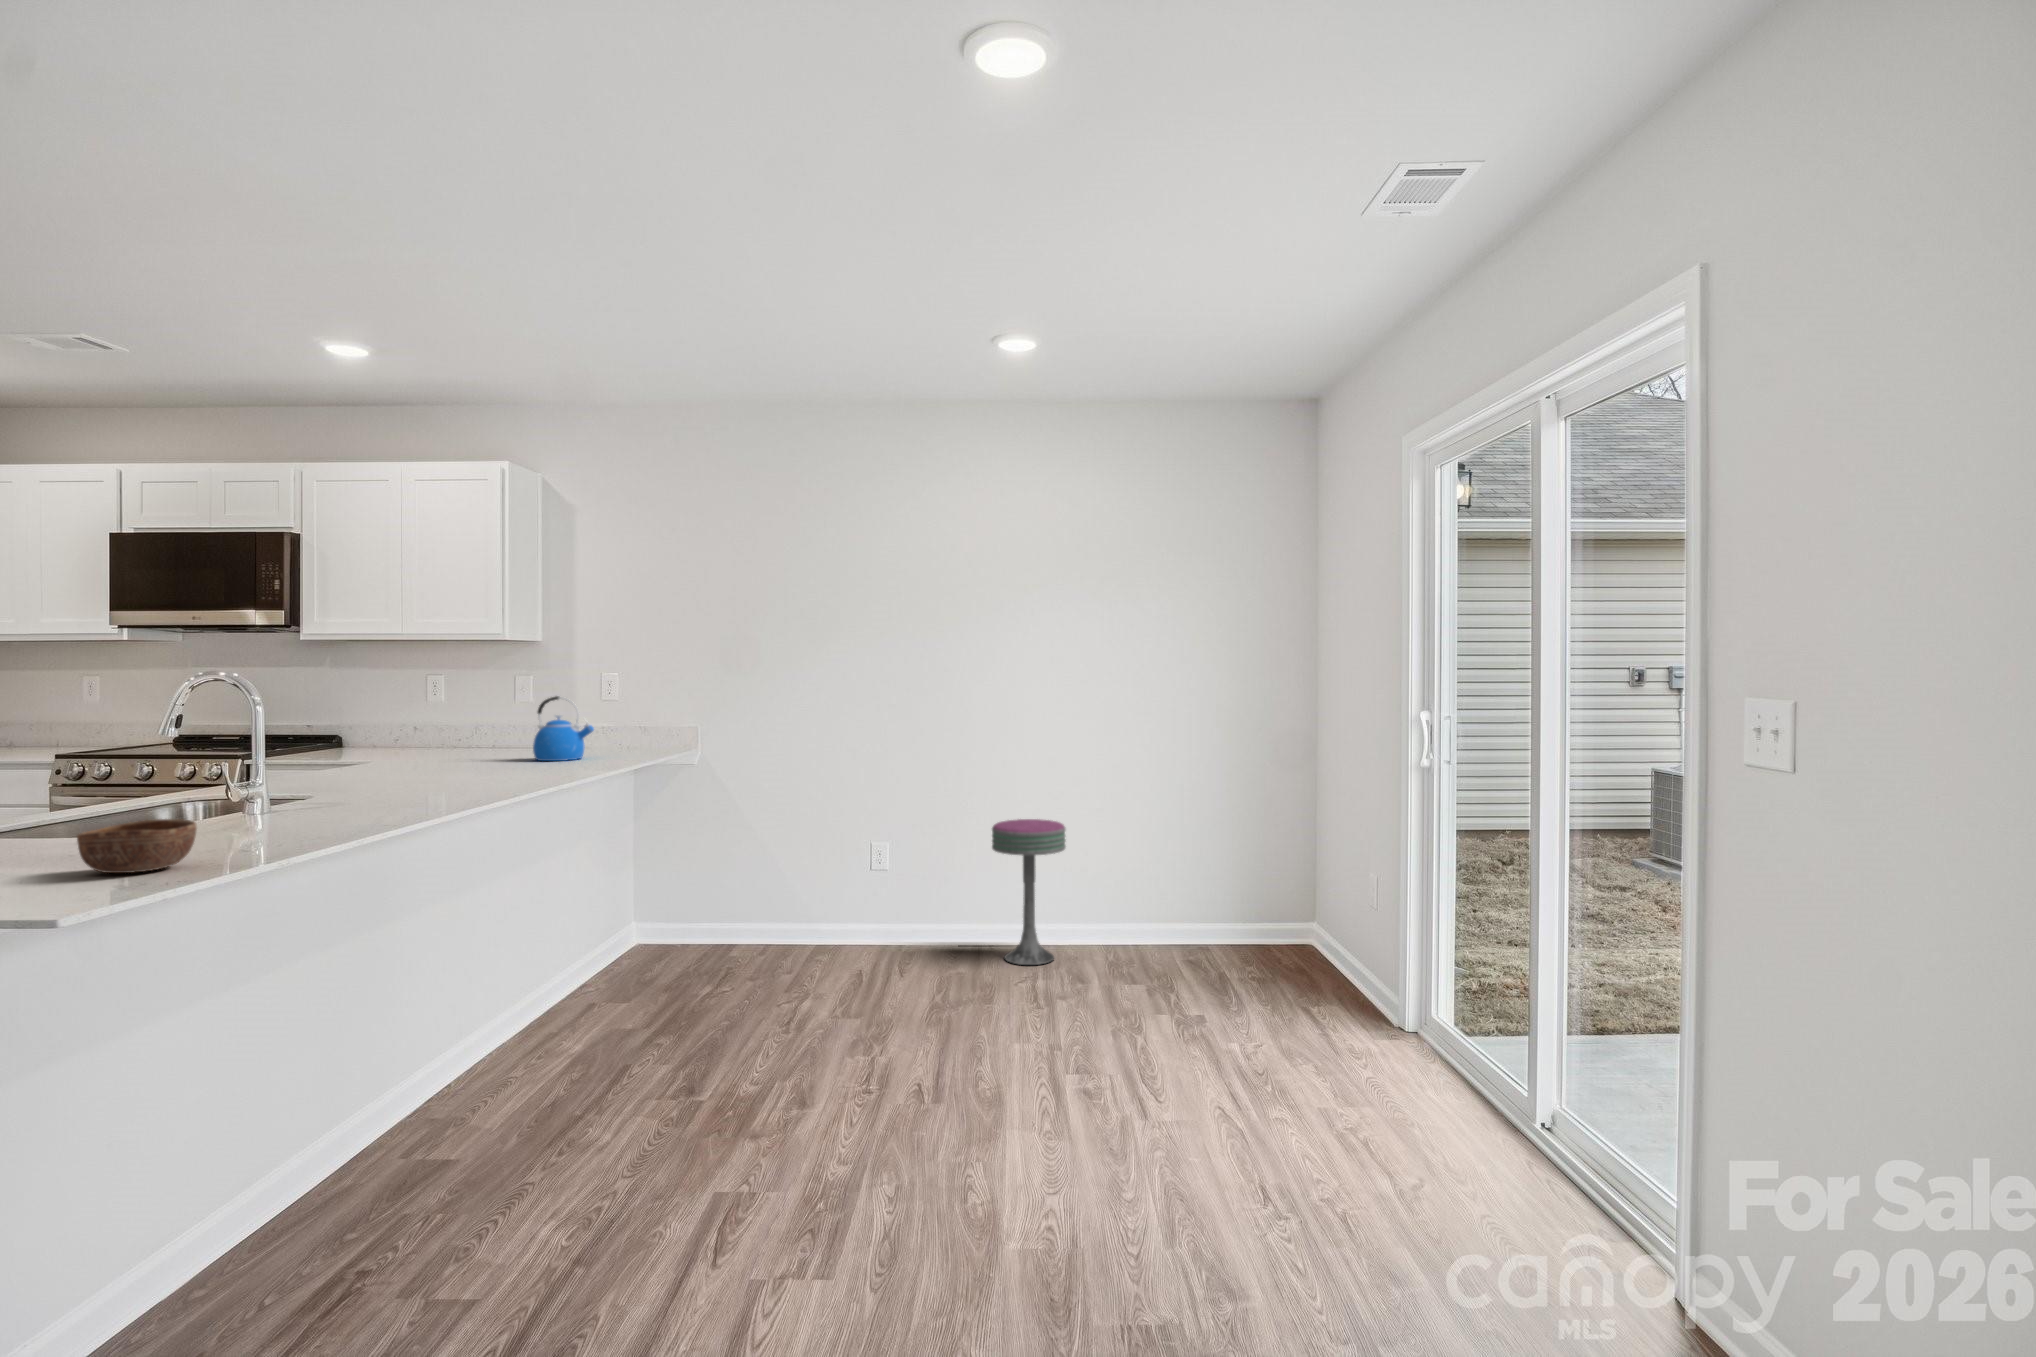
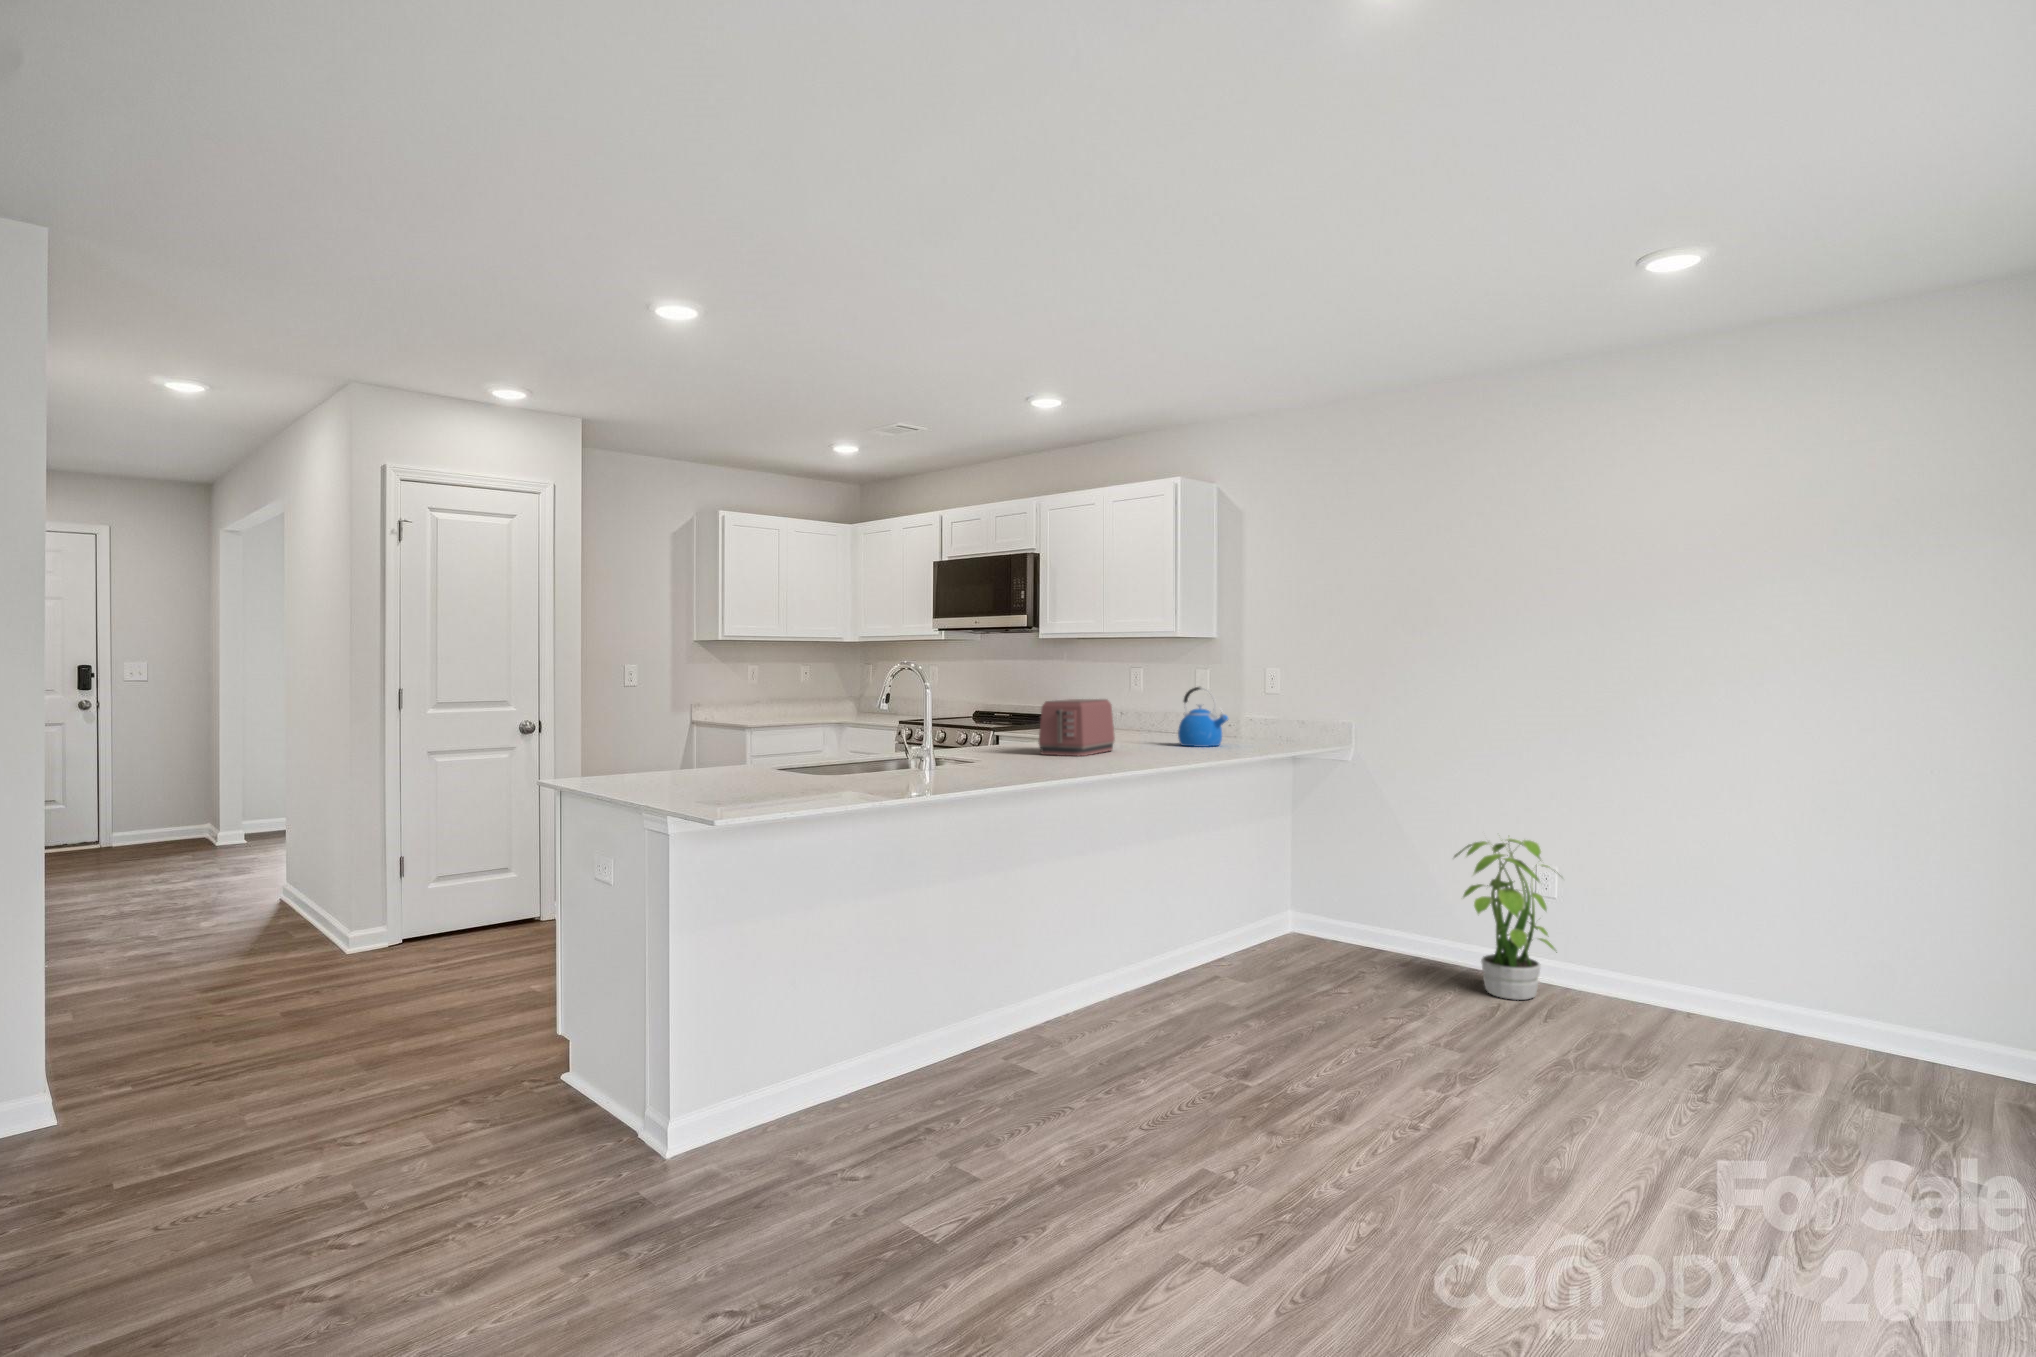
toaster: none [387,713,476,783] -> present [1038,699,1115,756]
potted plant: none [810,818,899,963] -> present [1454,836,1557,1000]
bowl: present [77,819,197,873] -> none [749,762,809,796]
bar stool: present [992,819,1066,965] -> none [1682,858,1799,1053]

